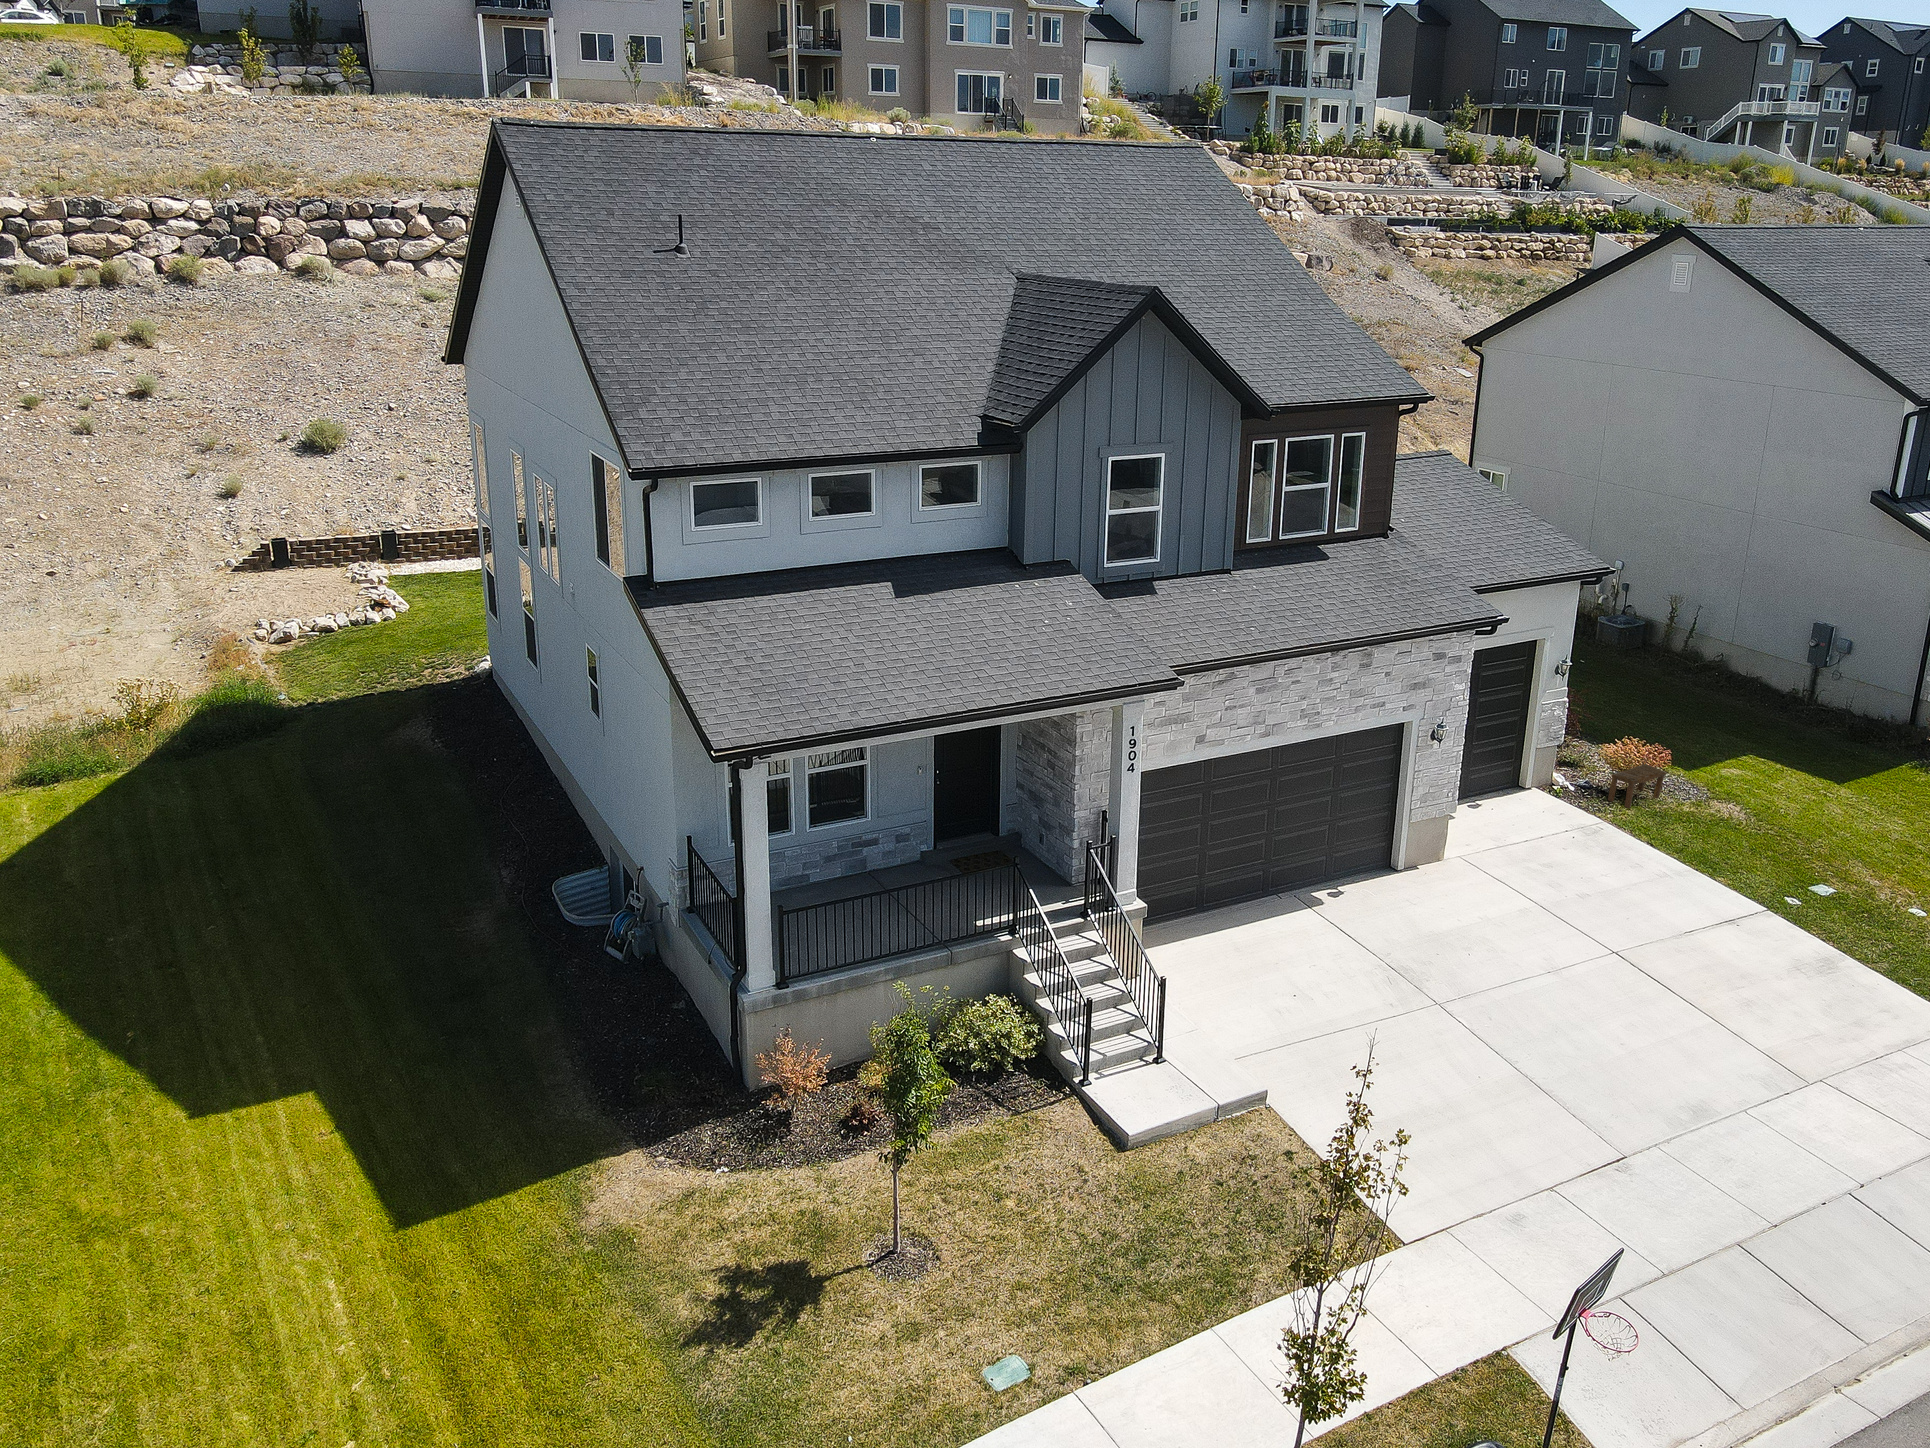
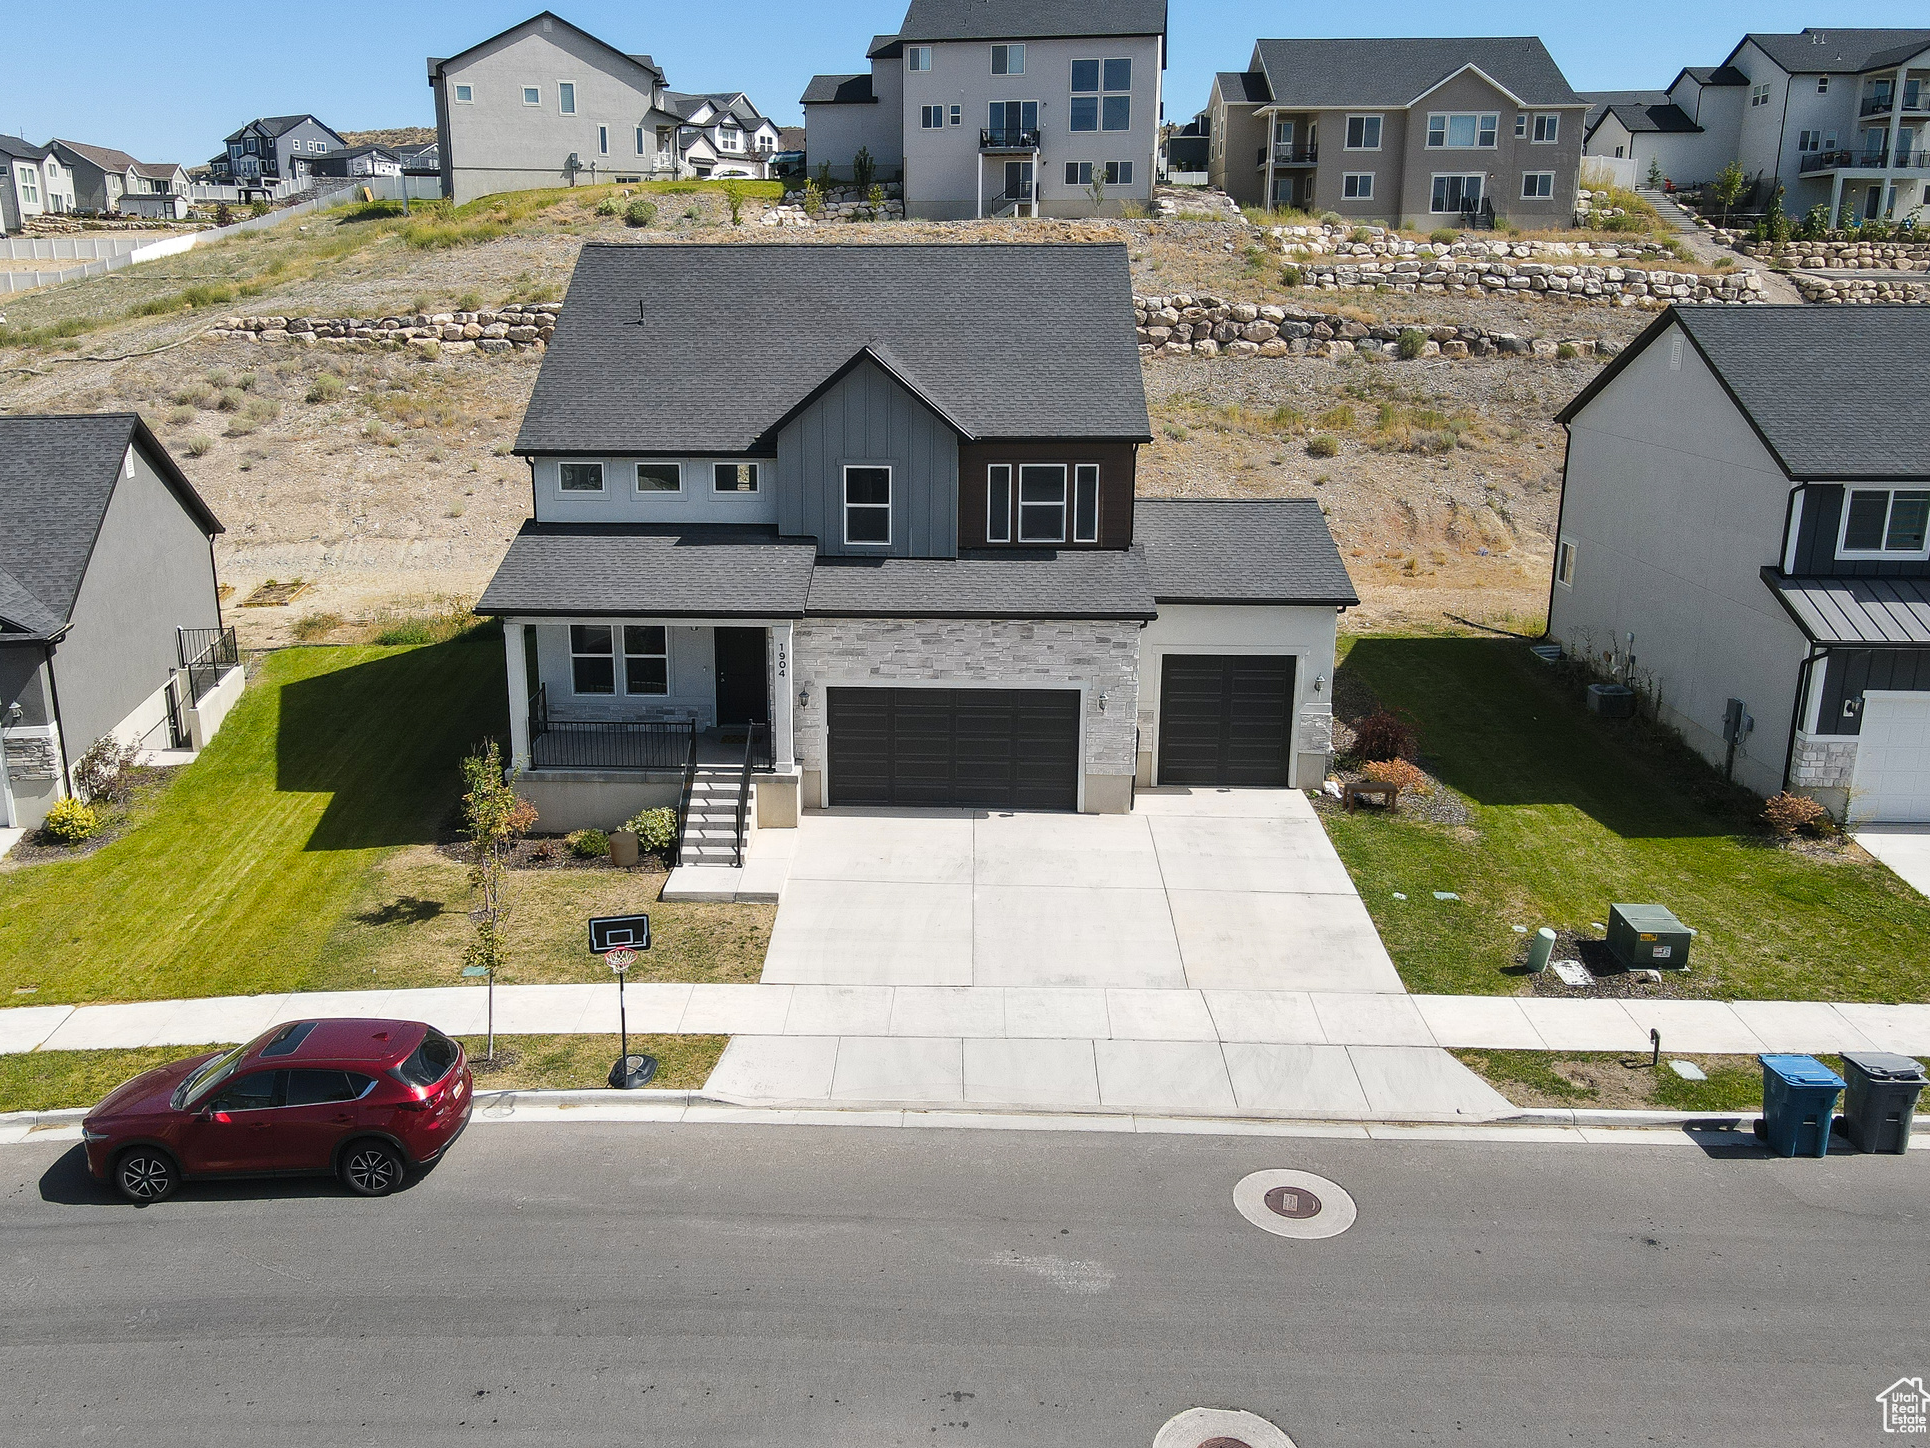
woven basket: none [976,1046,1019,1103] -> present [609,831,638,866]

